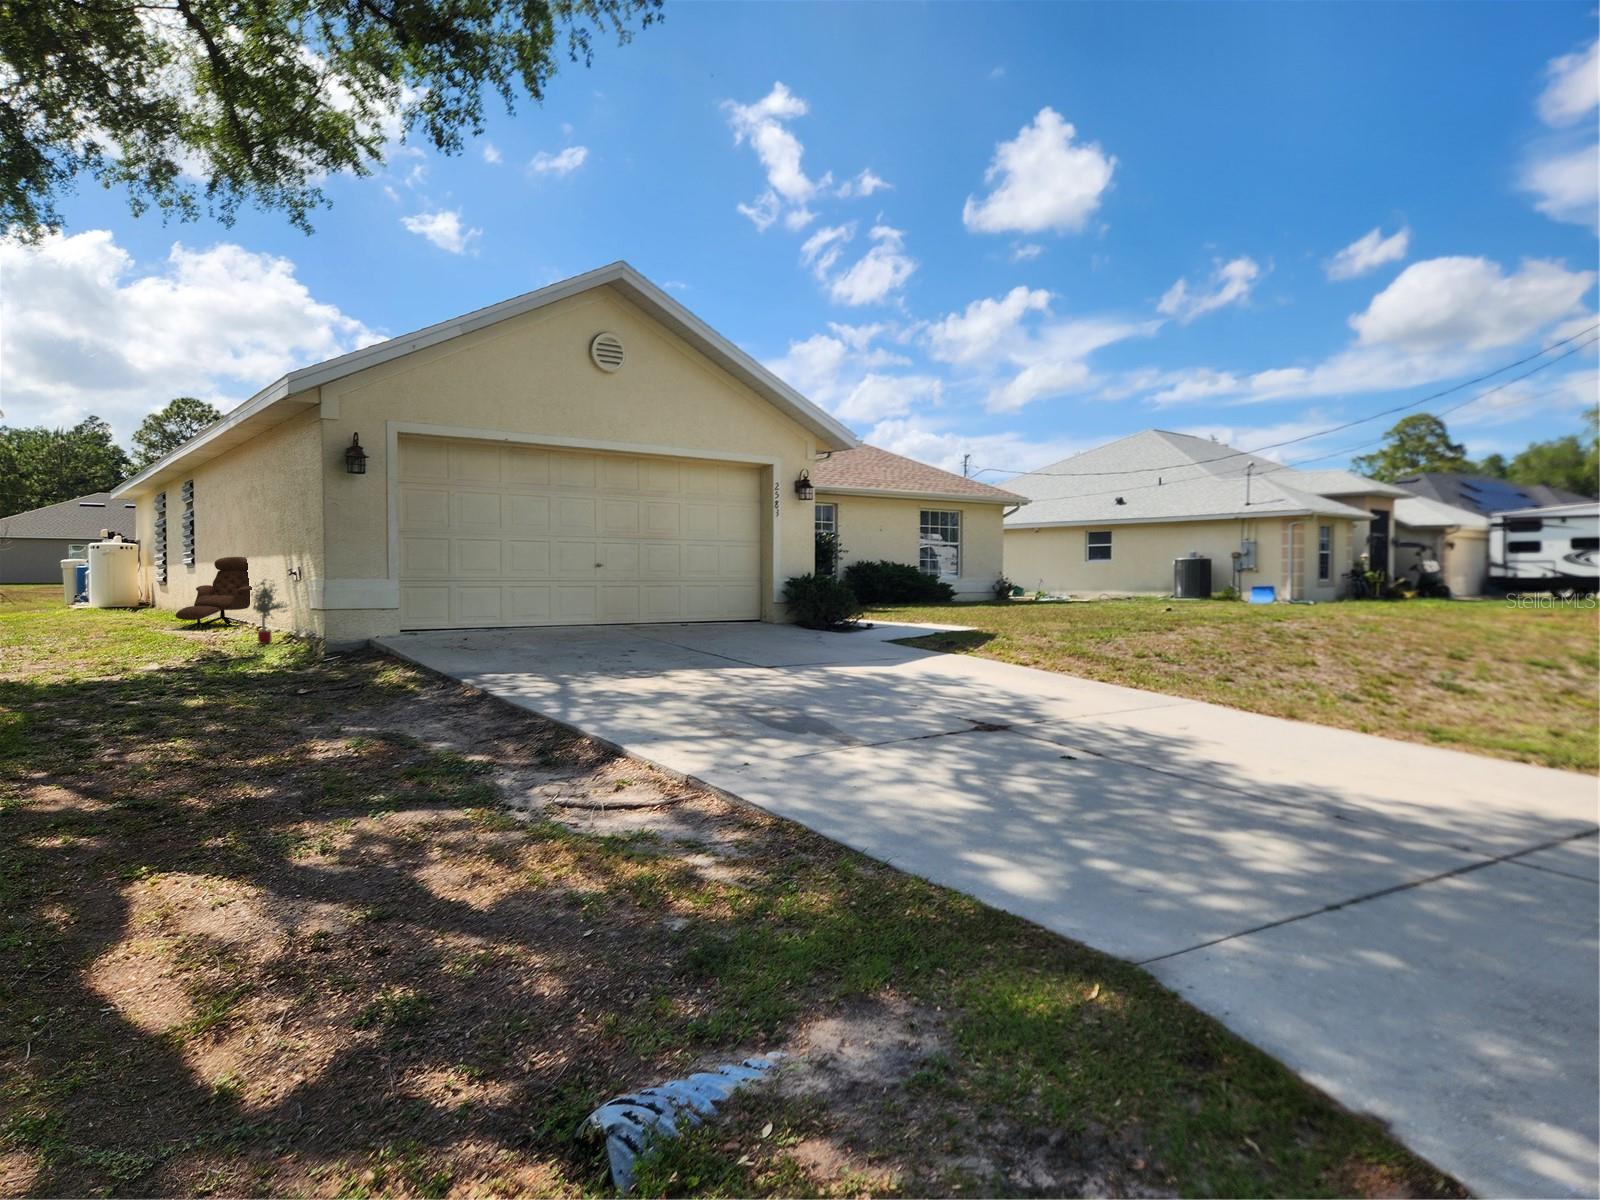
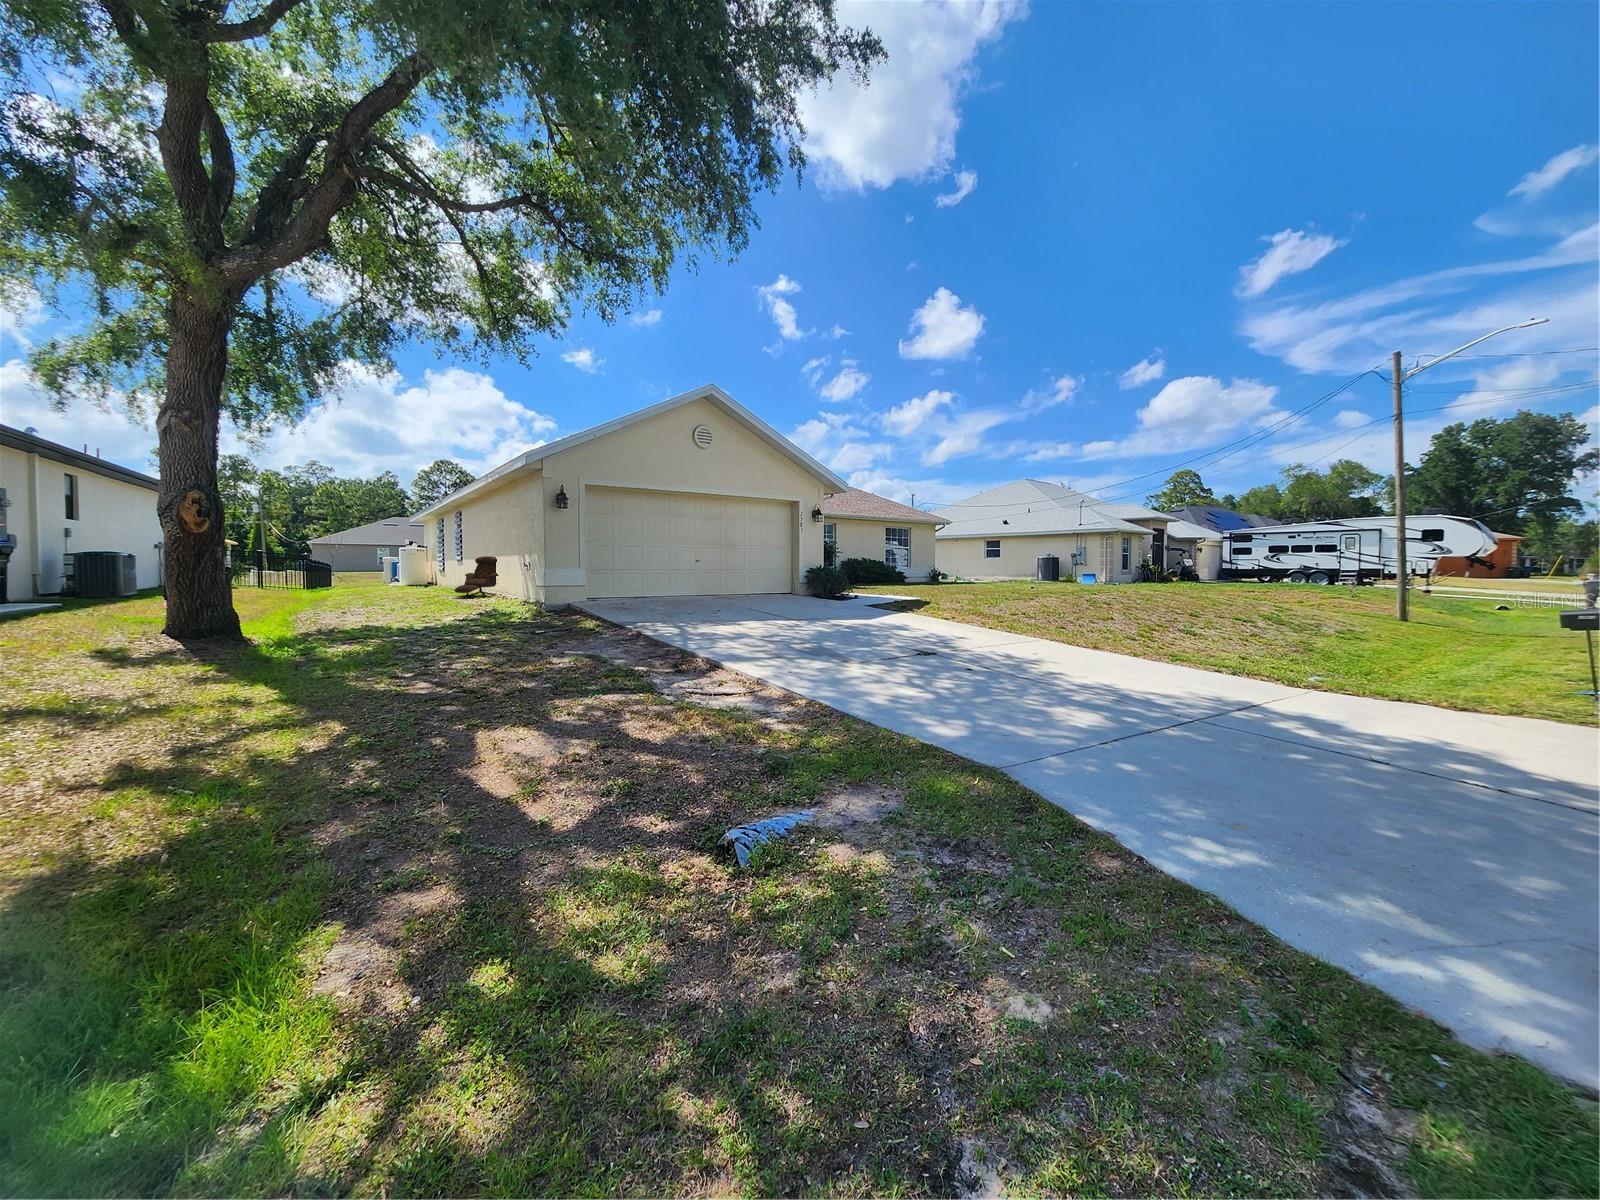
potted tree: present [253,579,287,644] -> none [499,569,521,607]

